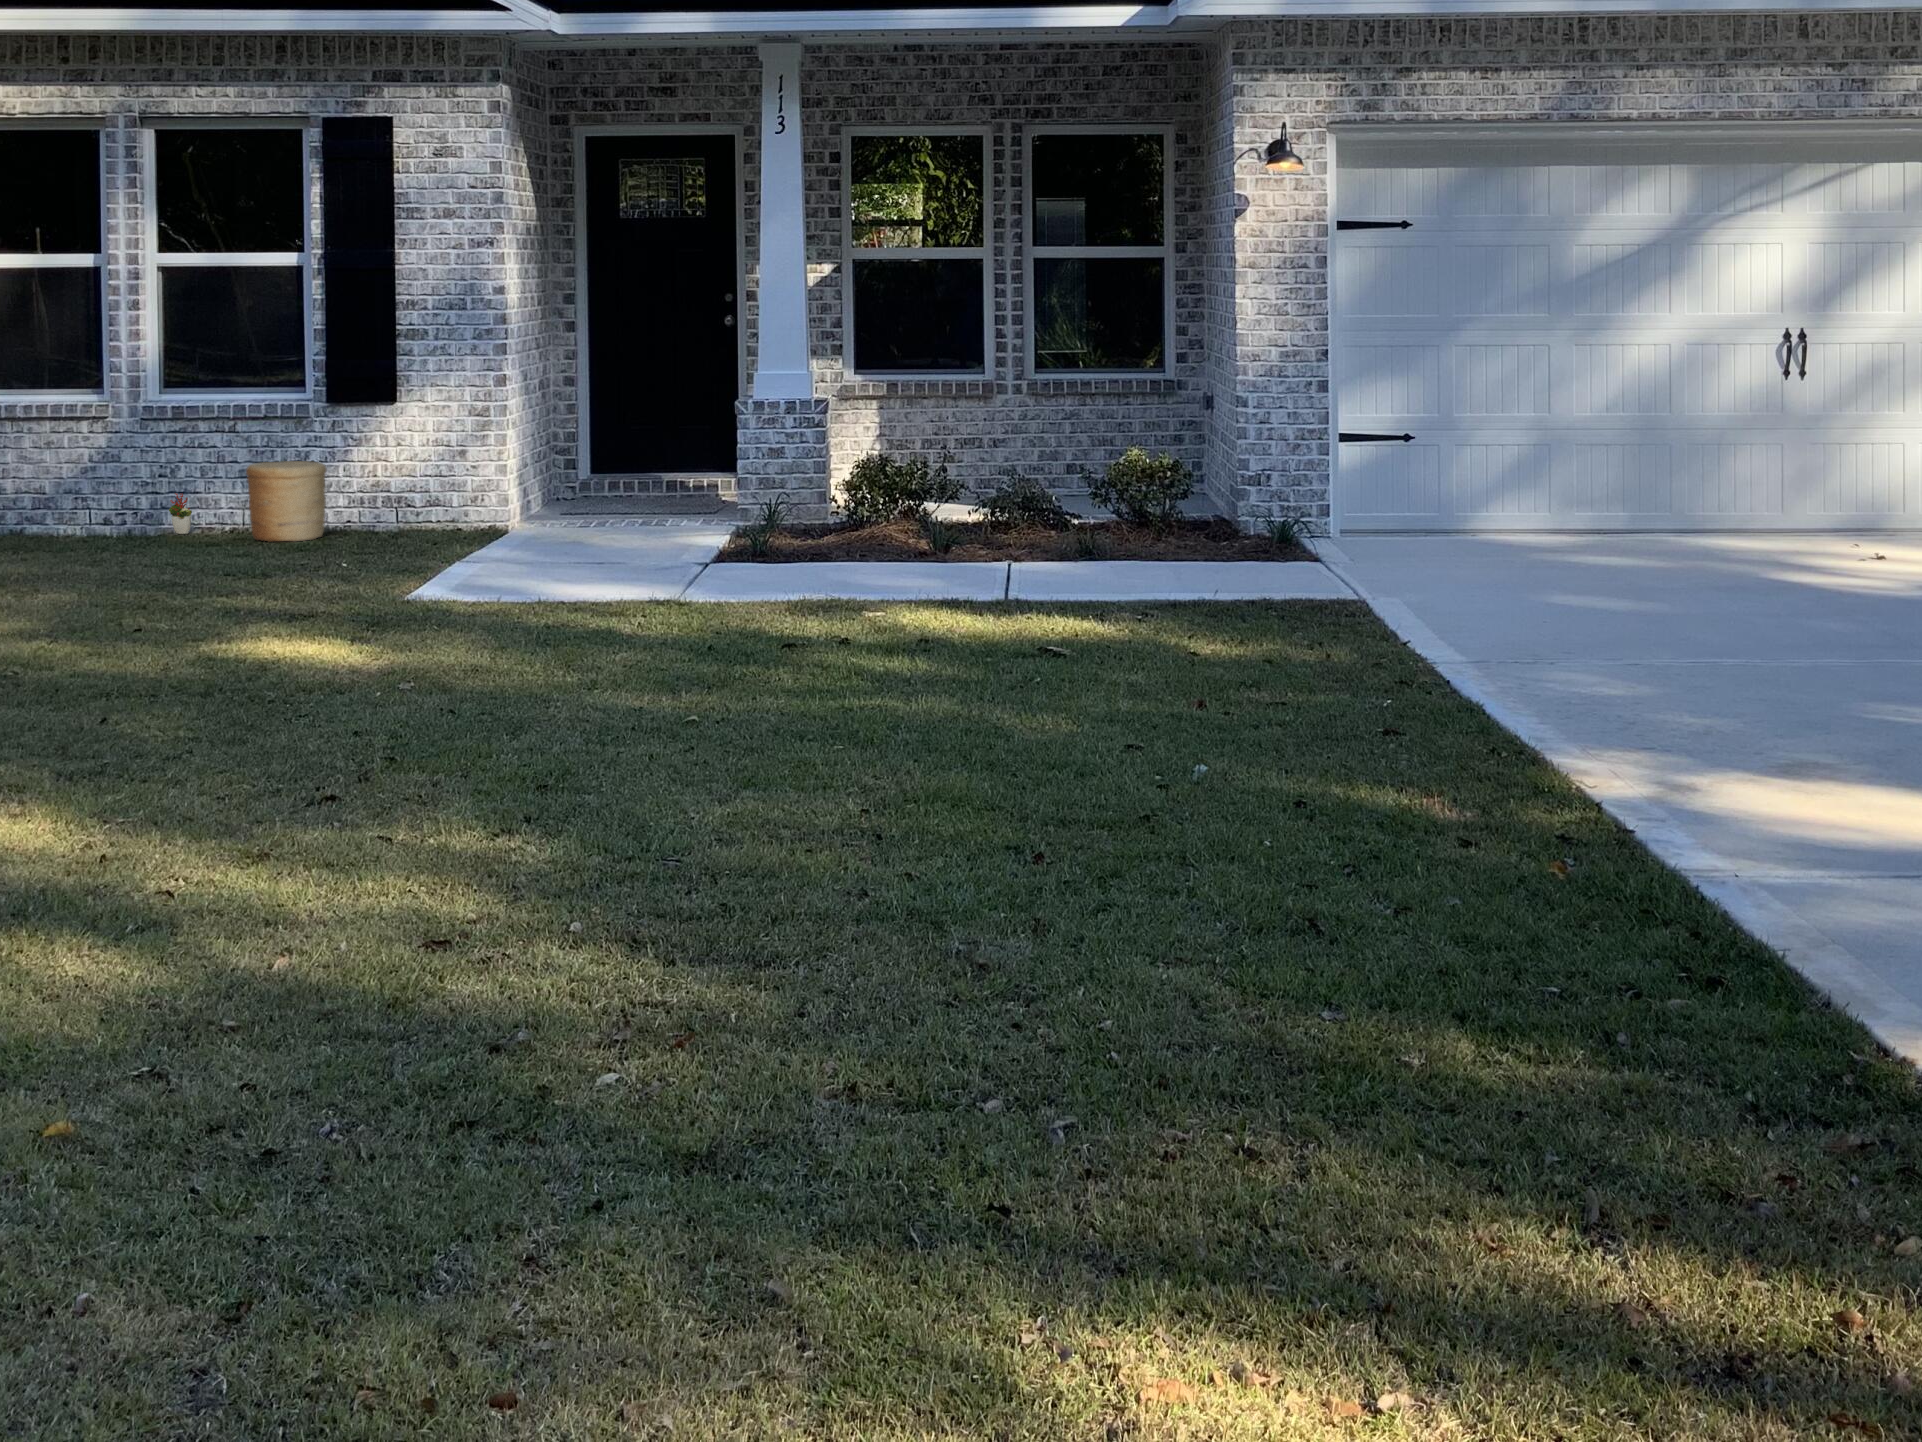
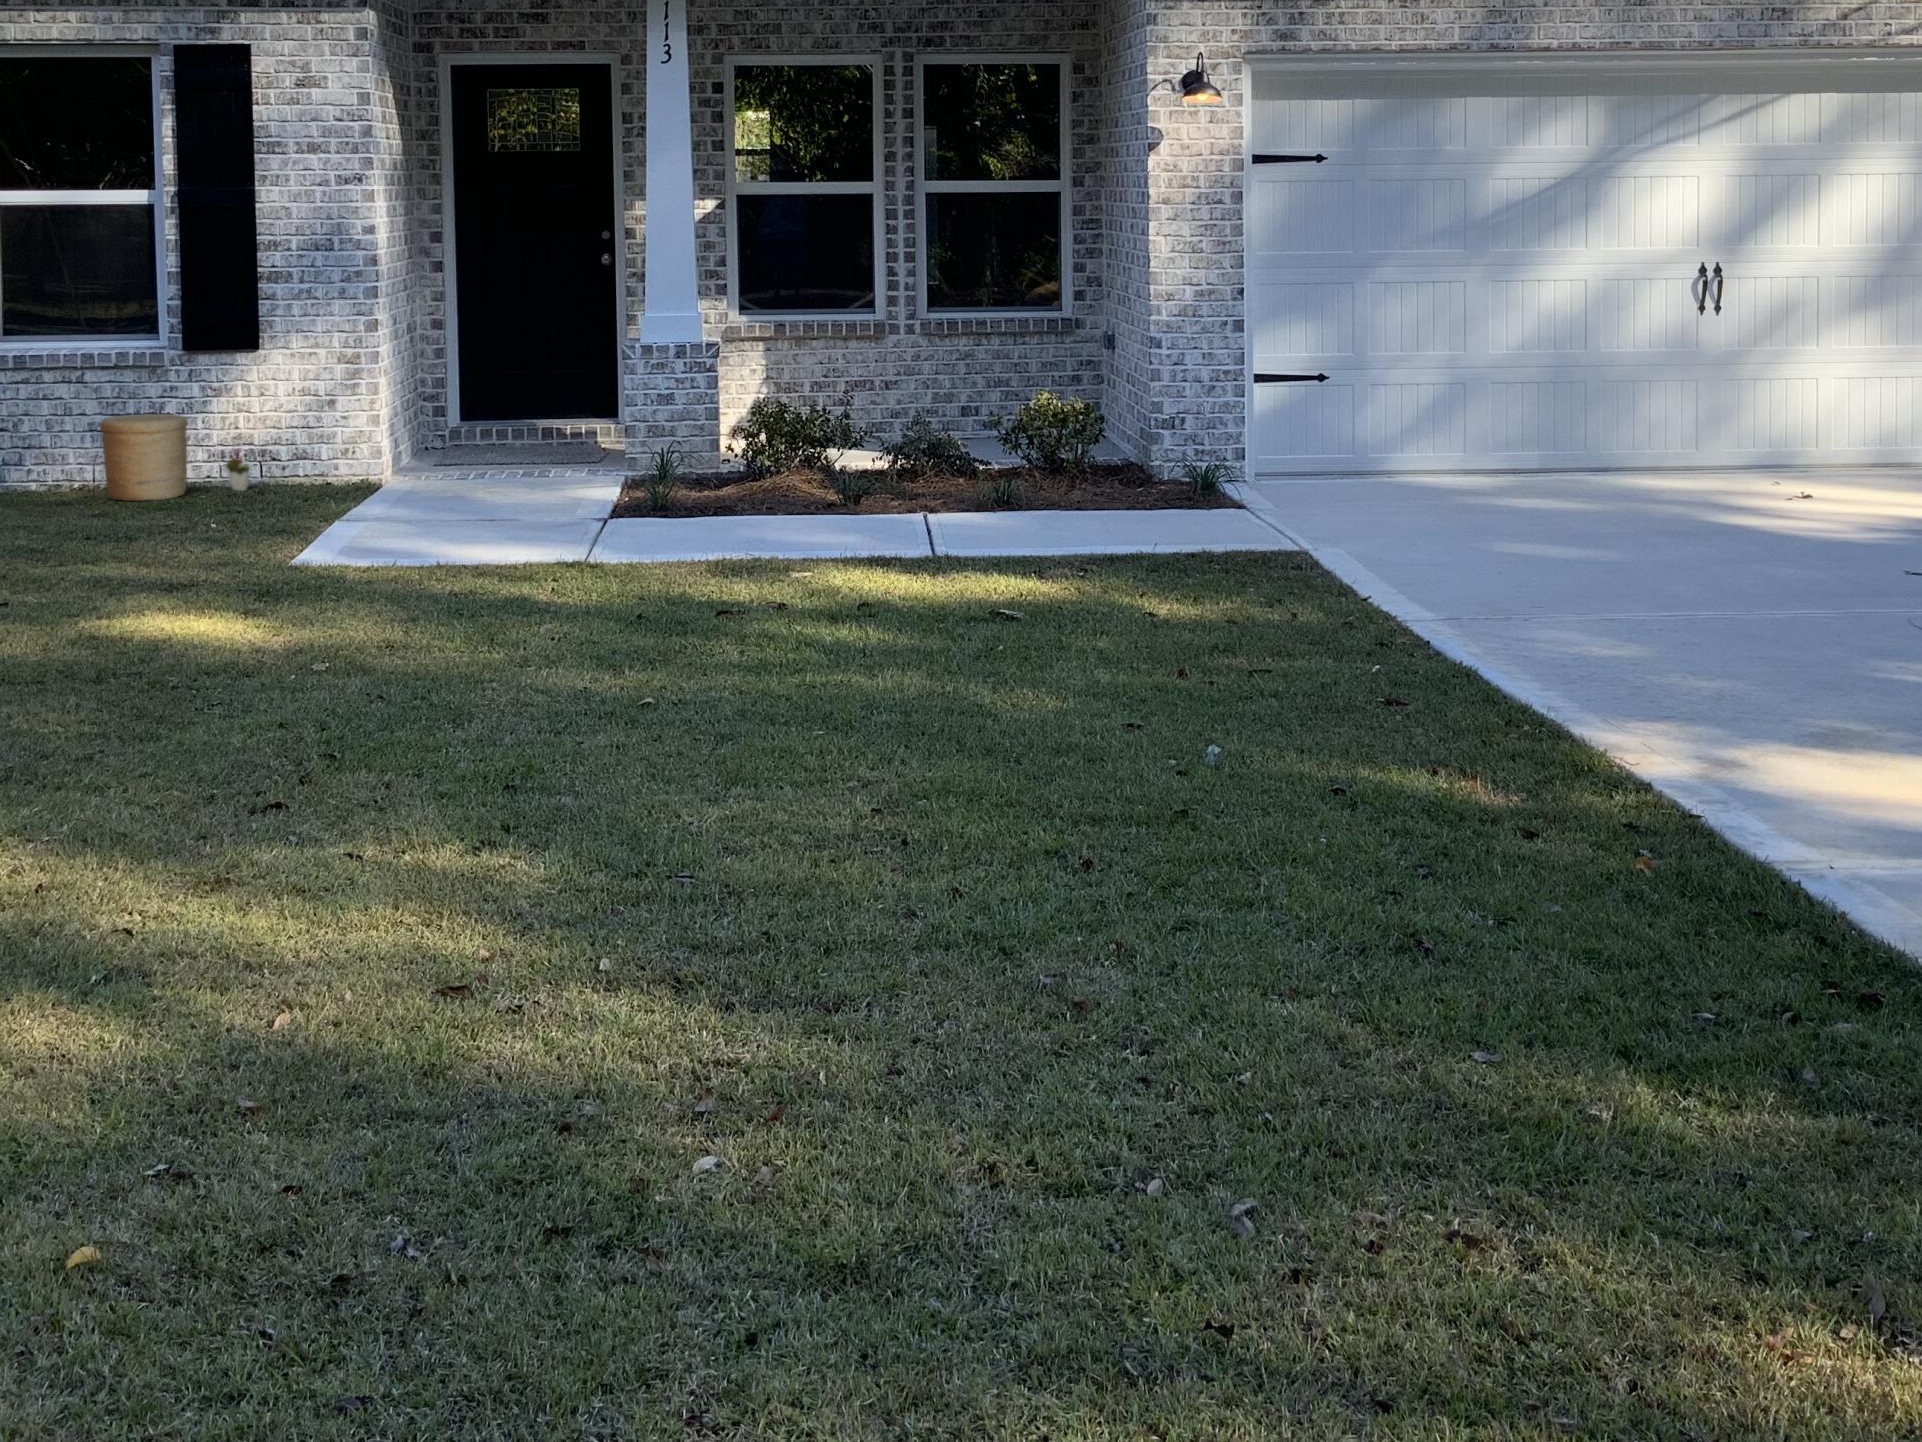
decorative plant: present [169,493,192,534] -> present [226,451,250,491]

